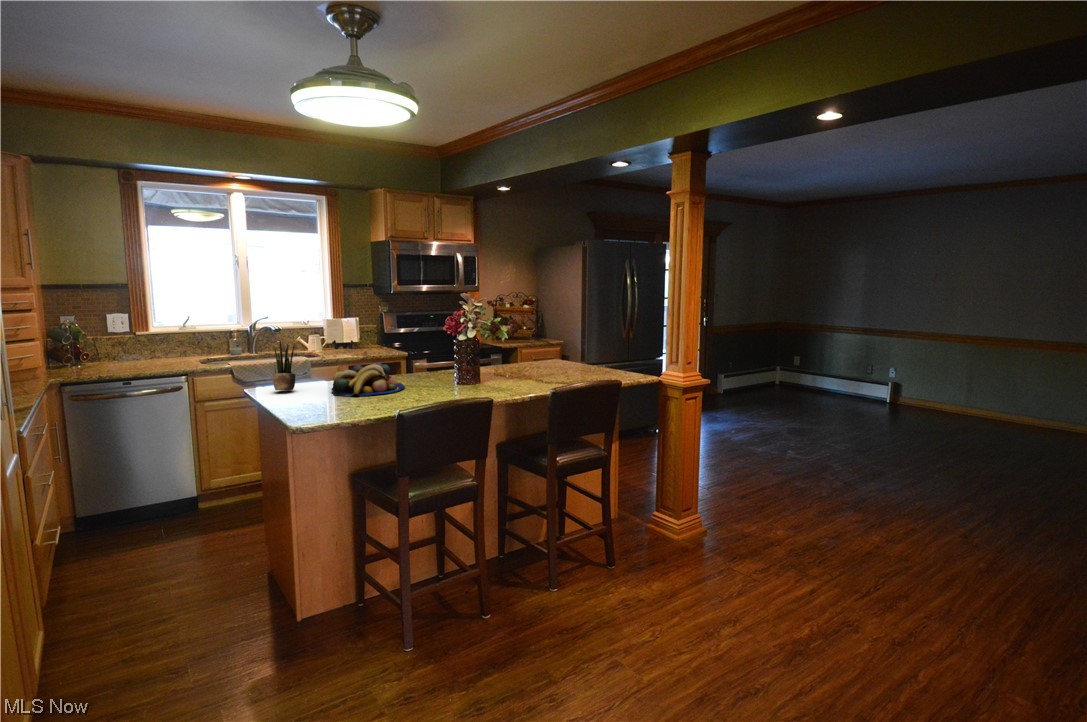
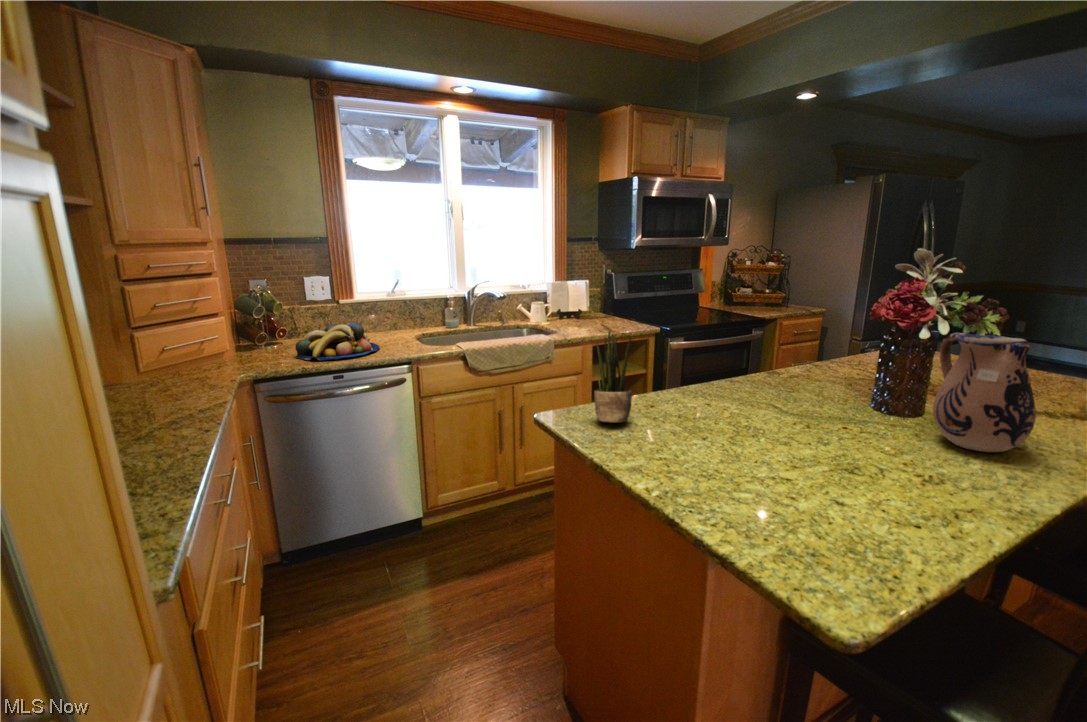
ceramic pitcher: none [435,339,472,394] -> present [933,333,1036,452]
fruit bowl: present [331,362,405,397] -> present [296,322,380,360]

